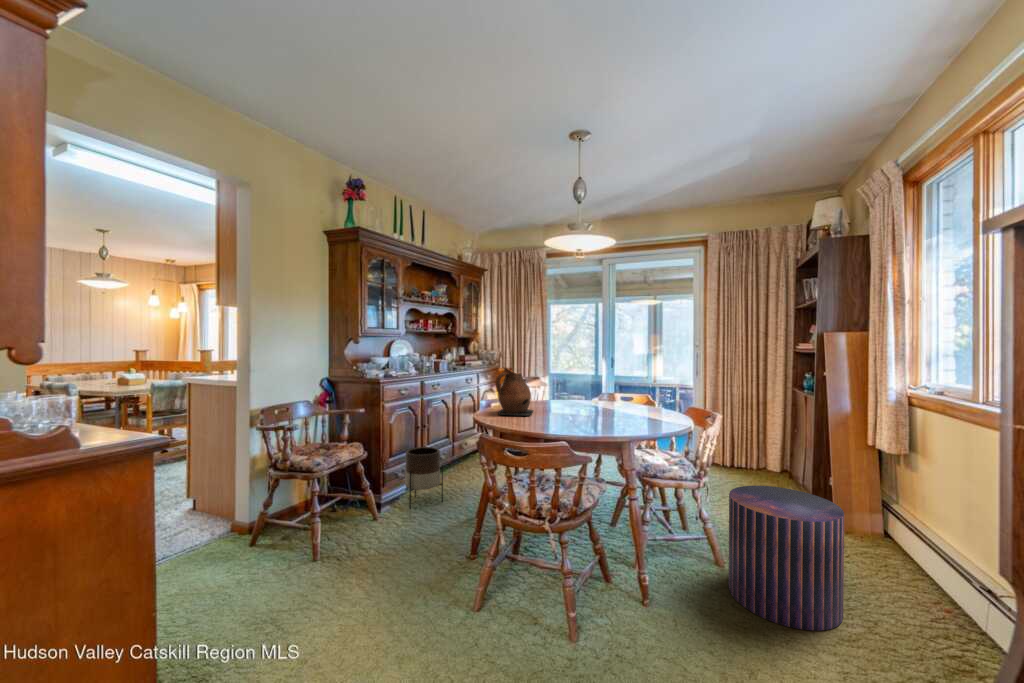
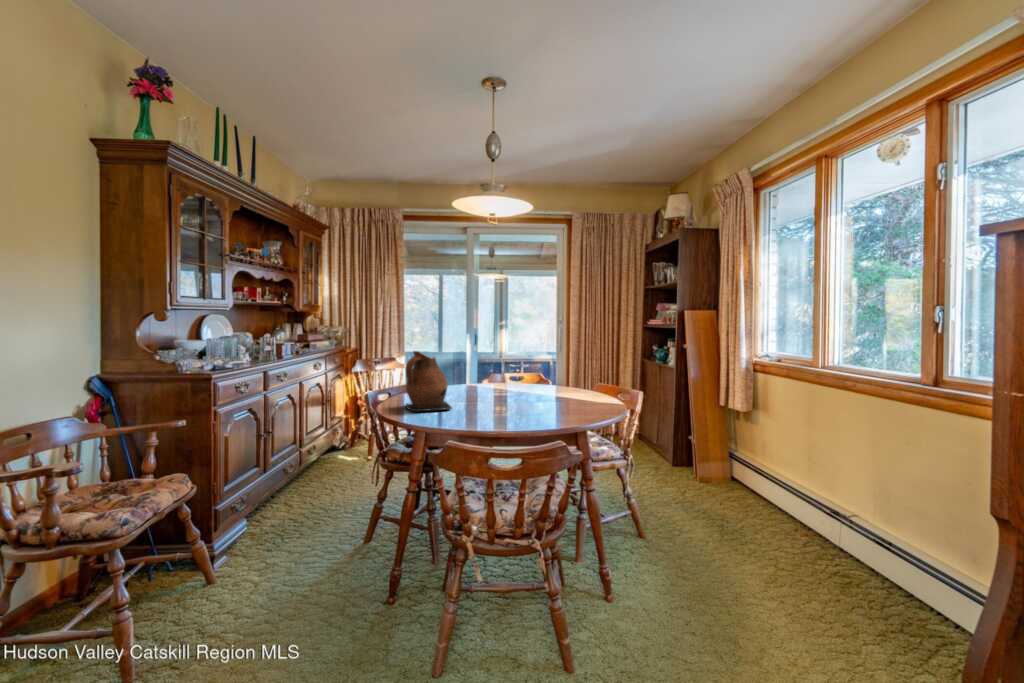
planter: present [405,447,443,509] -> none [251,460,309,550]
pouf: present [728,486,844,631] -> none [661,456,765,588]

